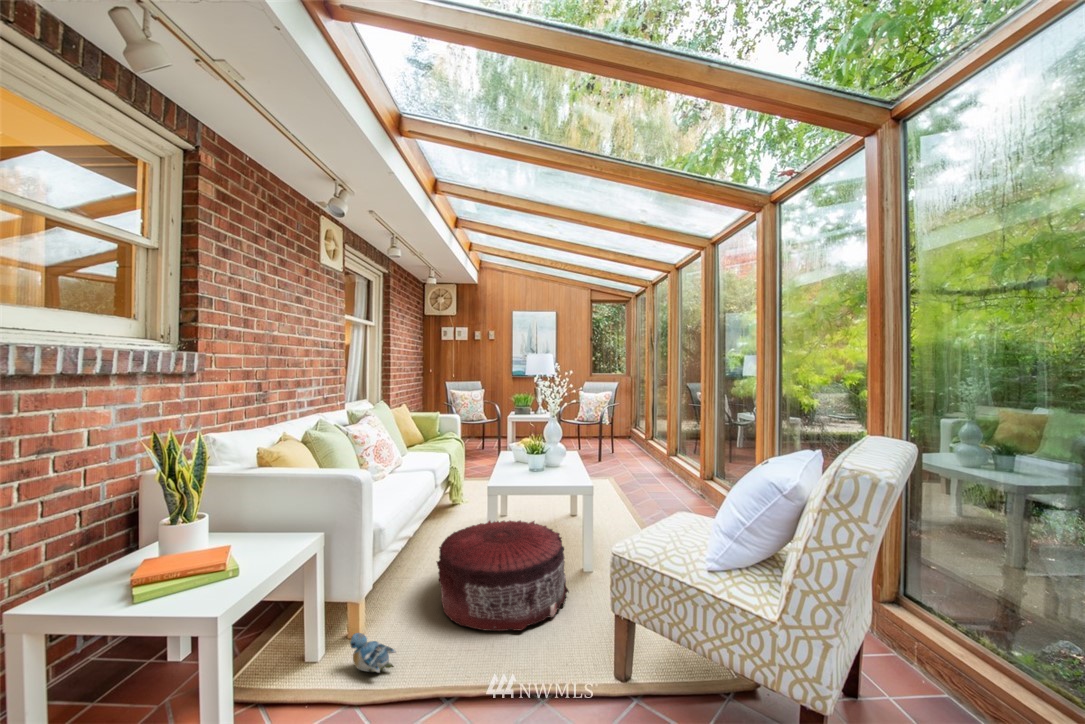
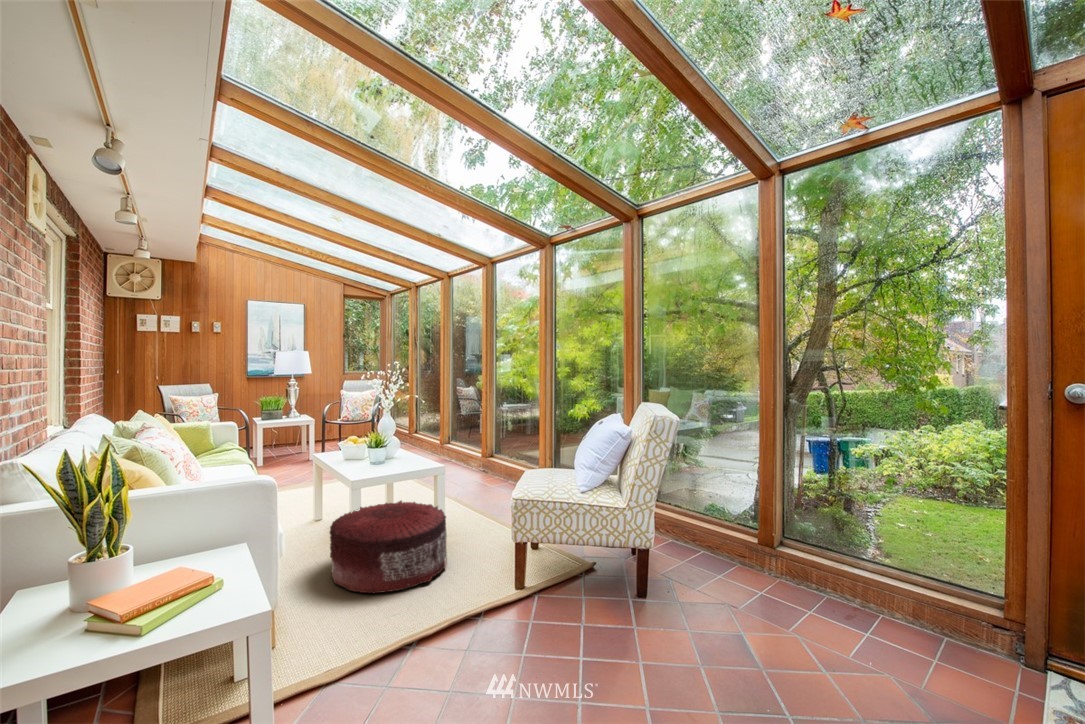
plush toy: present [350,633,396,673] -> none [299,611,348,643]

